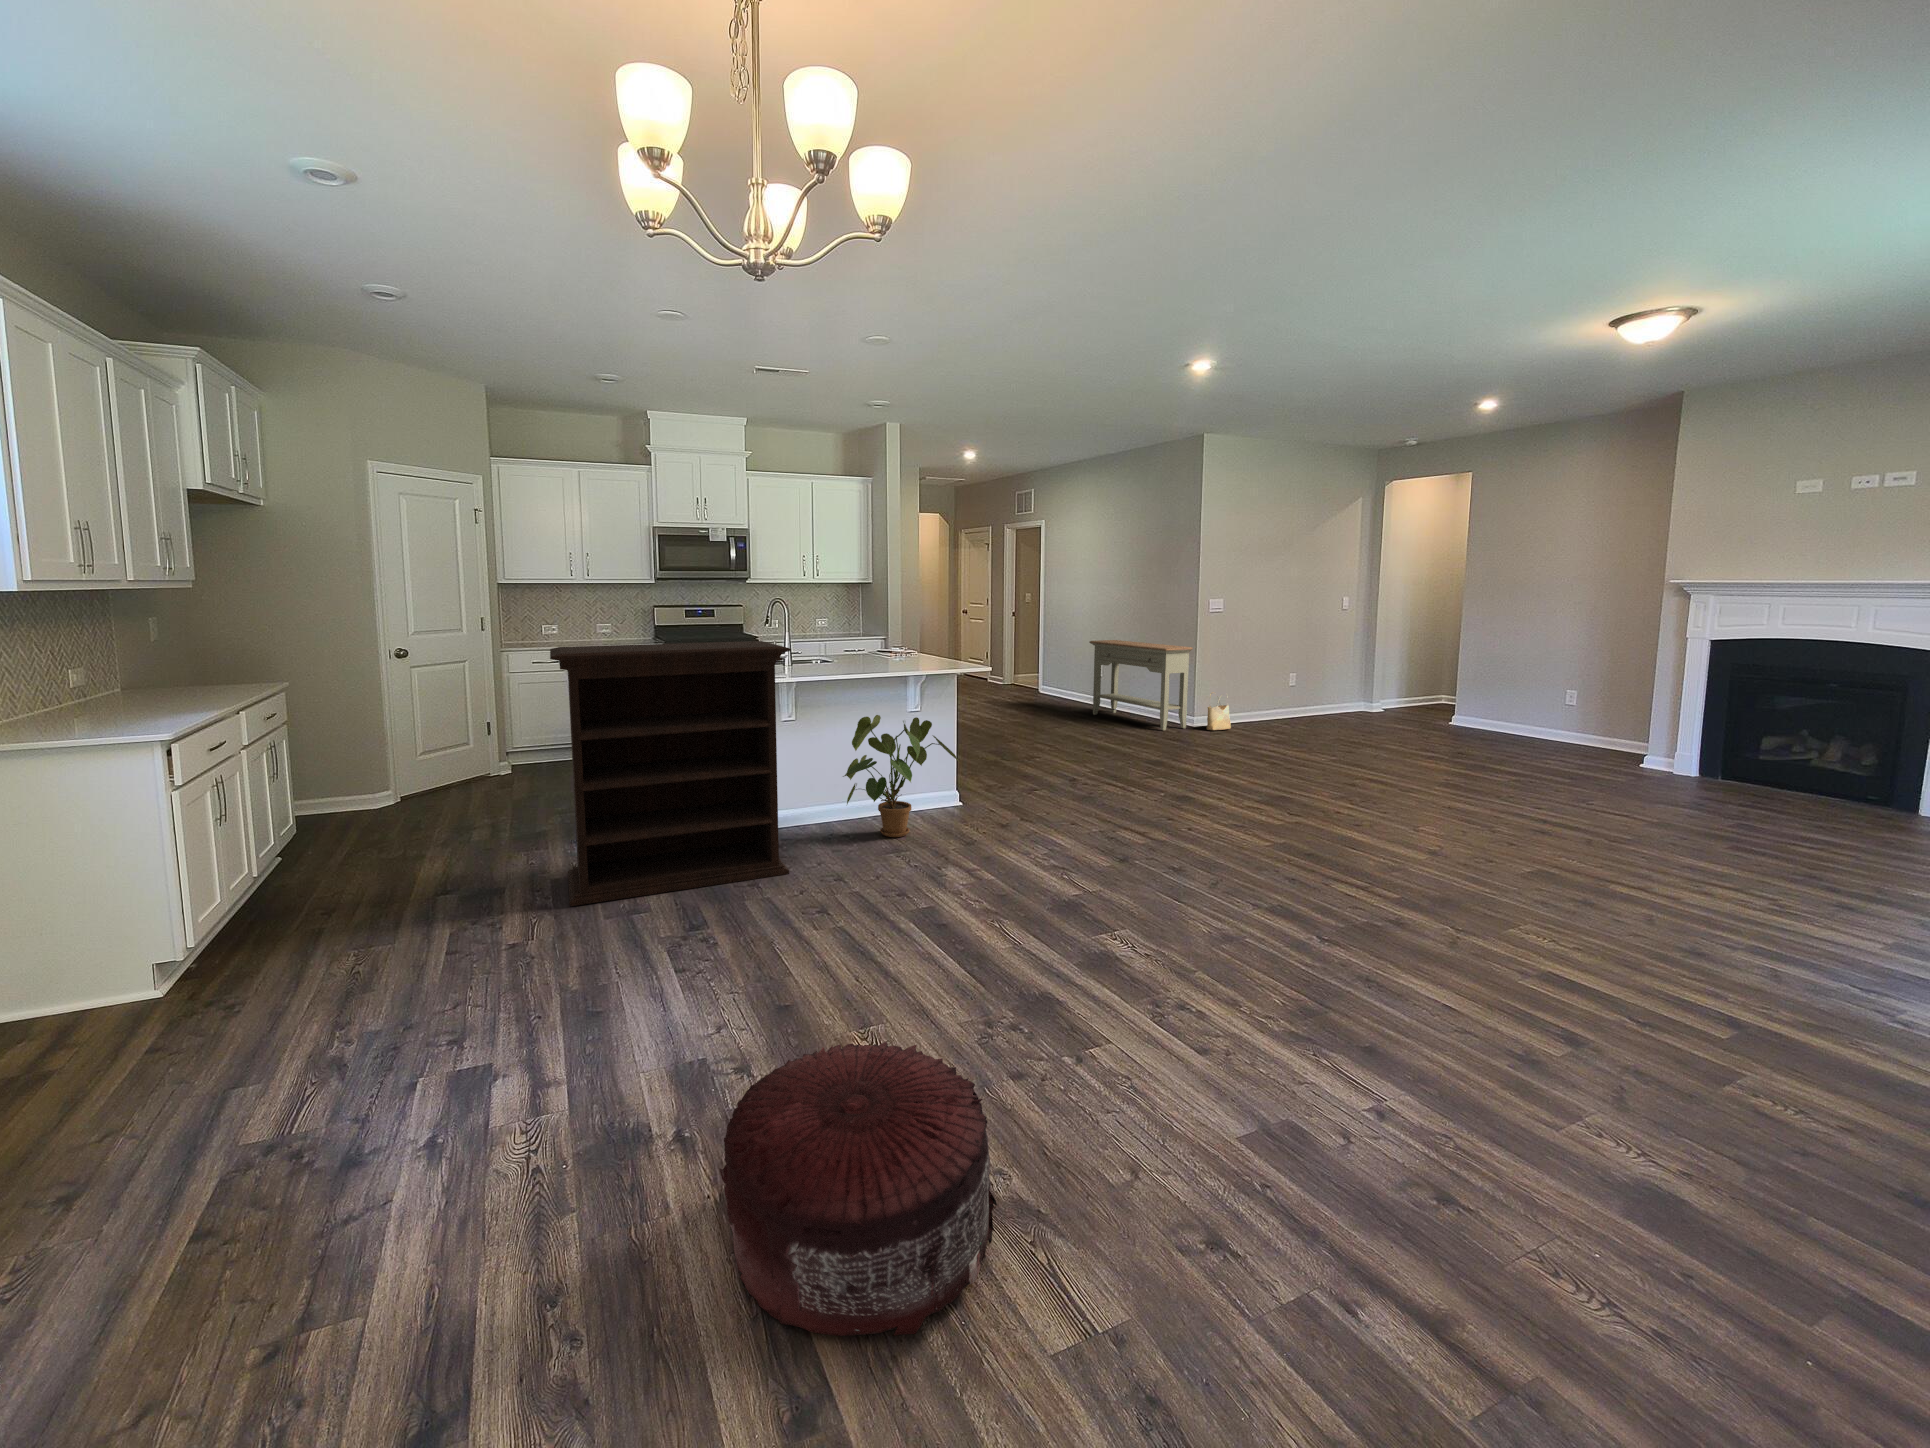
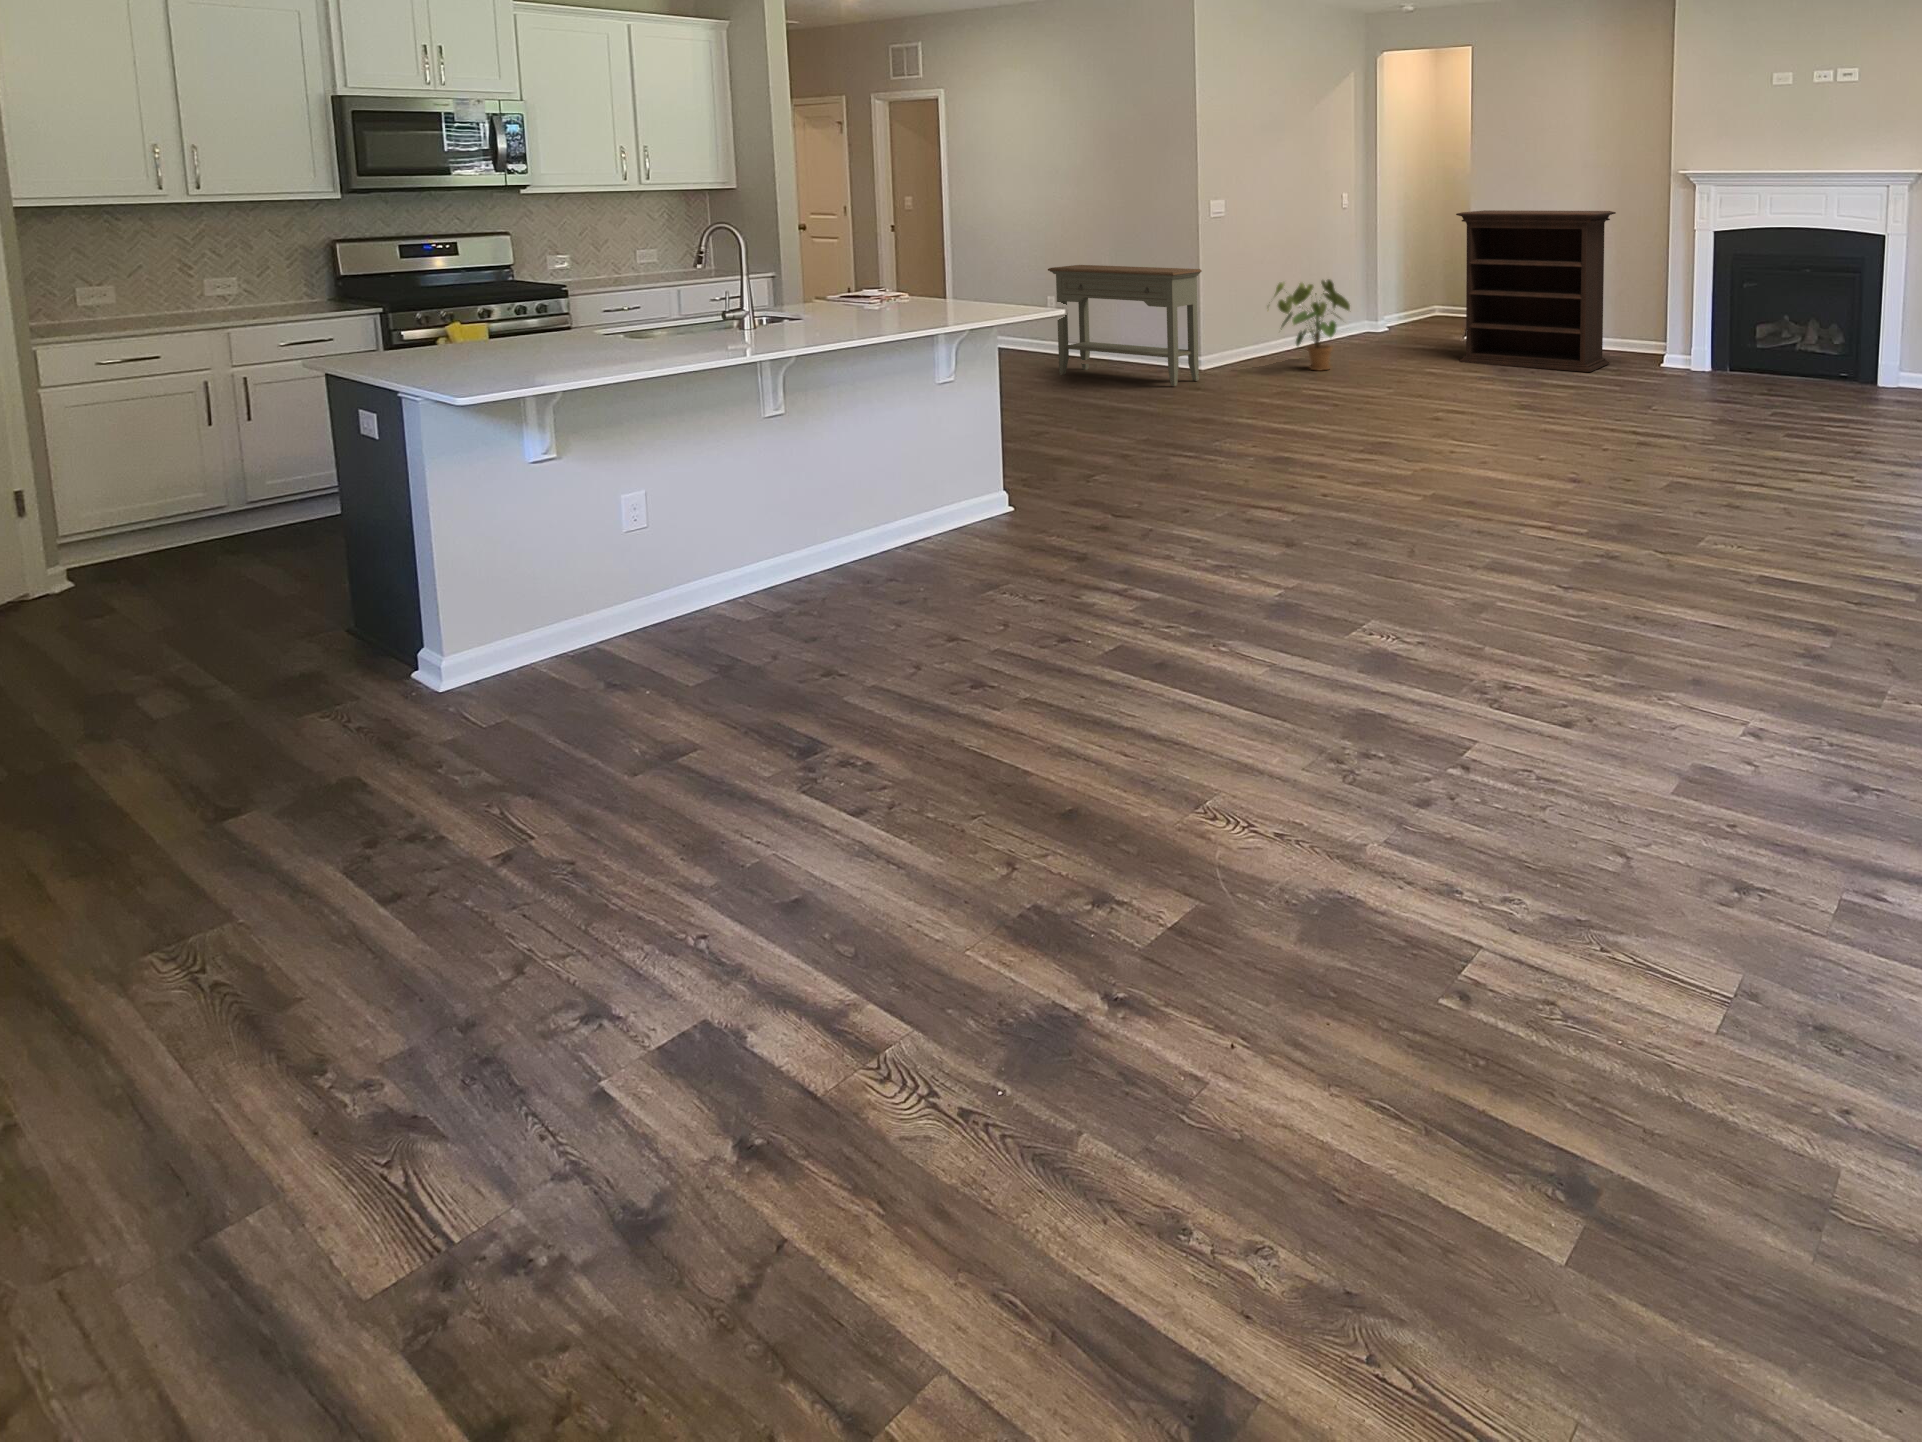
bookshelf: present [550,641,791,906] -> present [1456,210,1616,372]
woven basket: present [1207,692,1231,730] -> none [1225,328,1253,379]
house plant: present [843,715,958,837] -> present [1275,280,1350,371]
pouf: present [720,1042,997,1336] -> none [1271,777,1600,1118]

